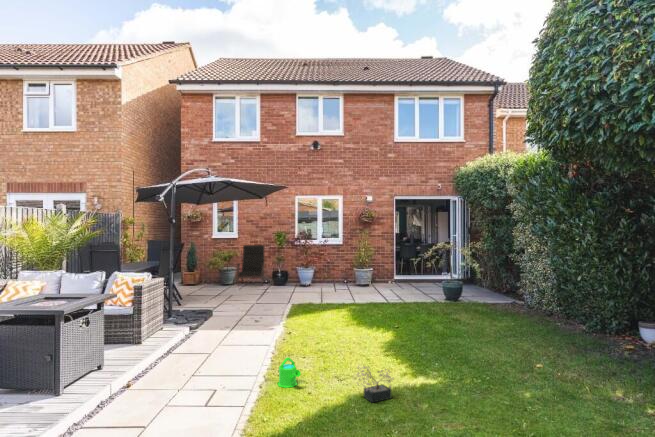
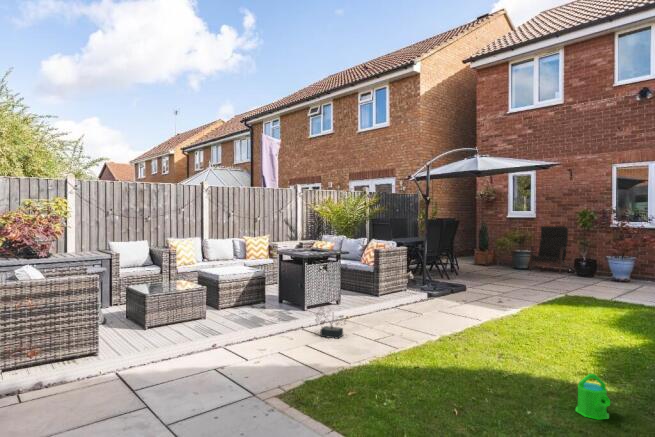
watering can: present [278,357,301,388] -> present [575,374,610,420]
decorative plant: present [357,367,392,402] -> present [315,307,346,338]

